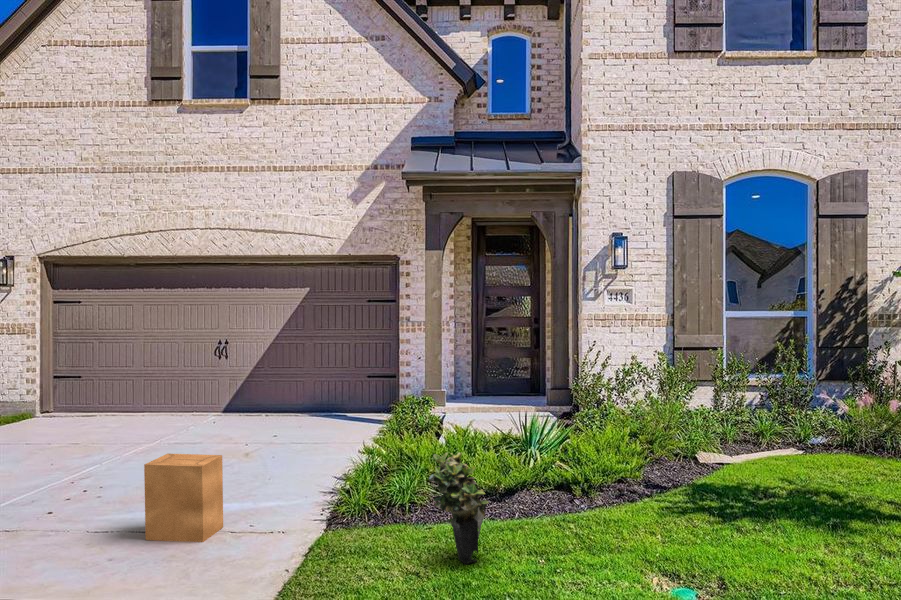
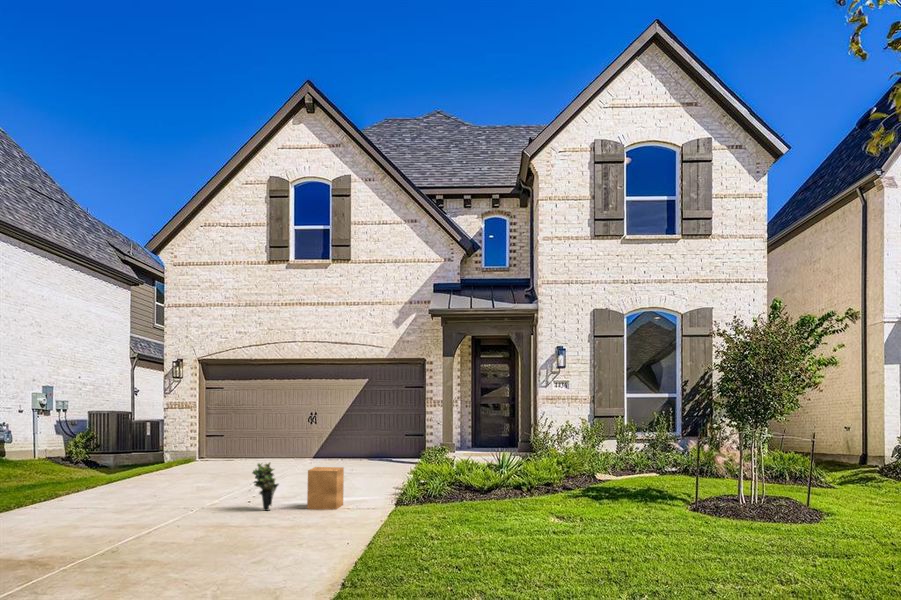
potted plant: present [429,452,488,564] -> present [252,463,279,511]

